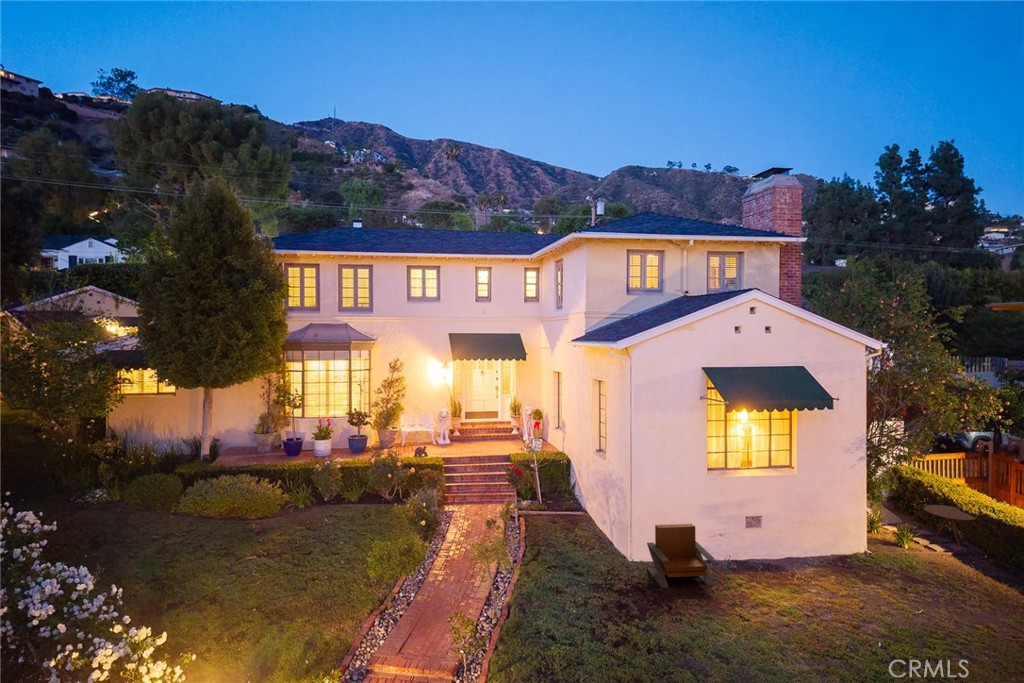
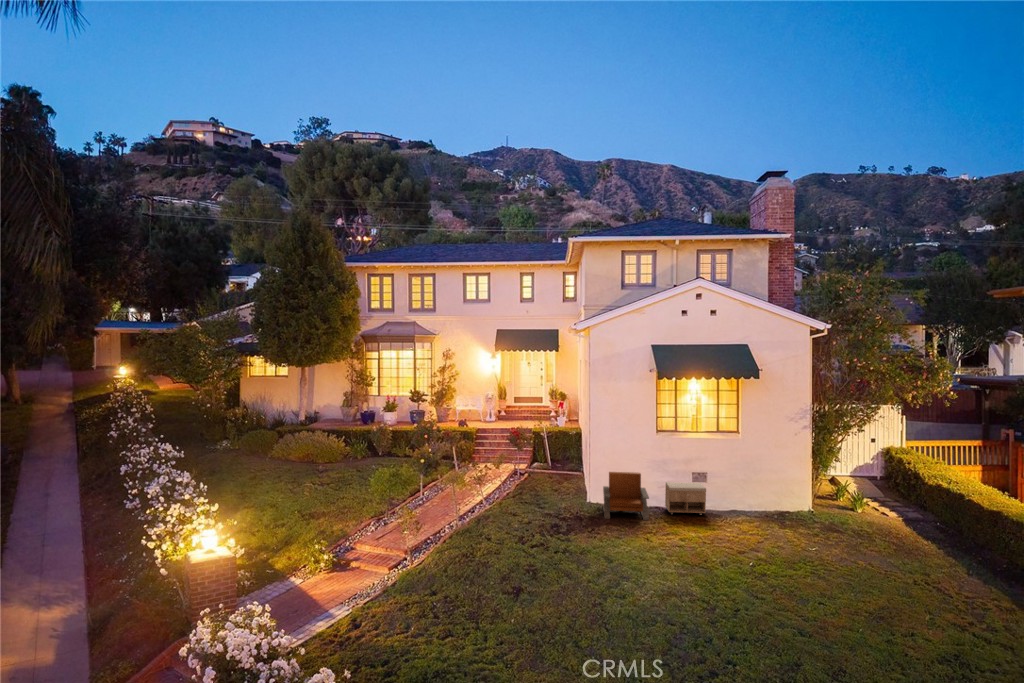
round table: present [924,505,976,546] -> none [884,478,931,514]
storage bench: none [716,530,770,572] -> present [665,482,706,515]

